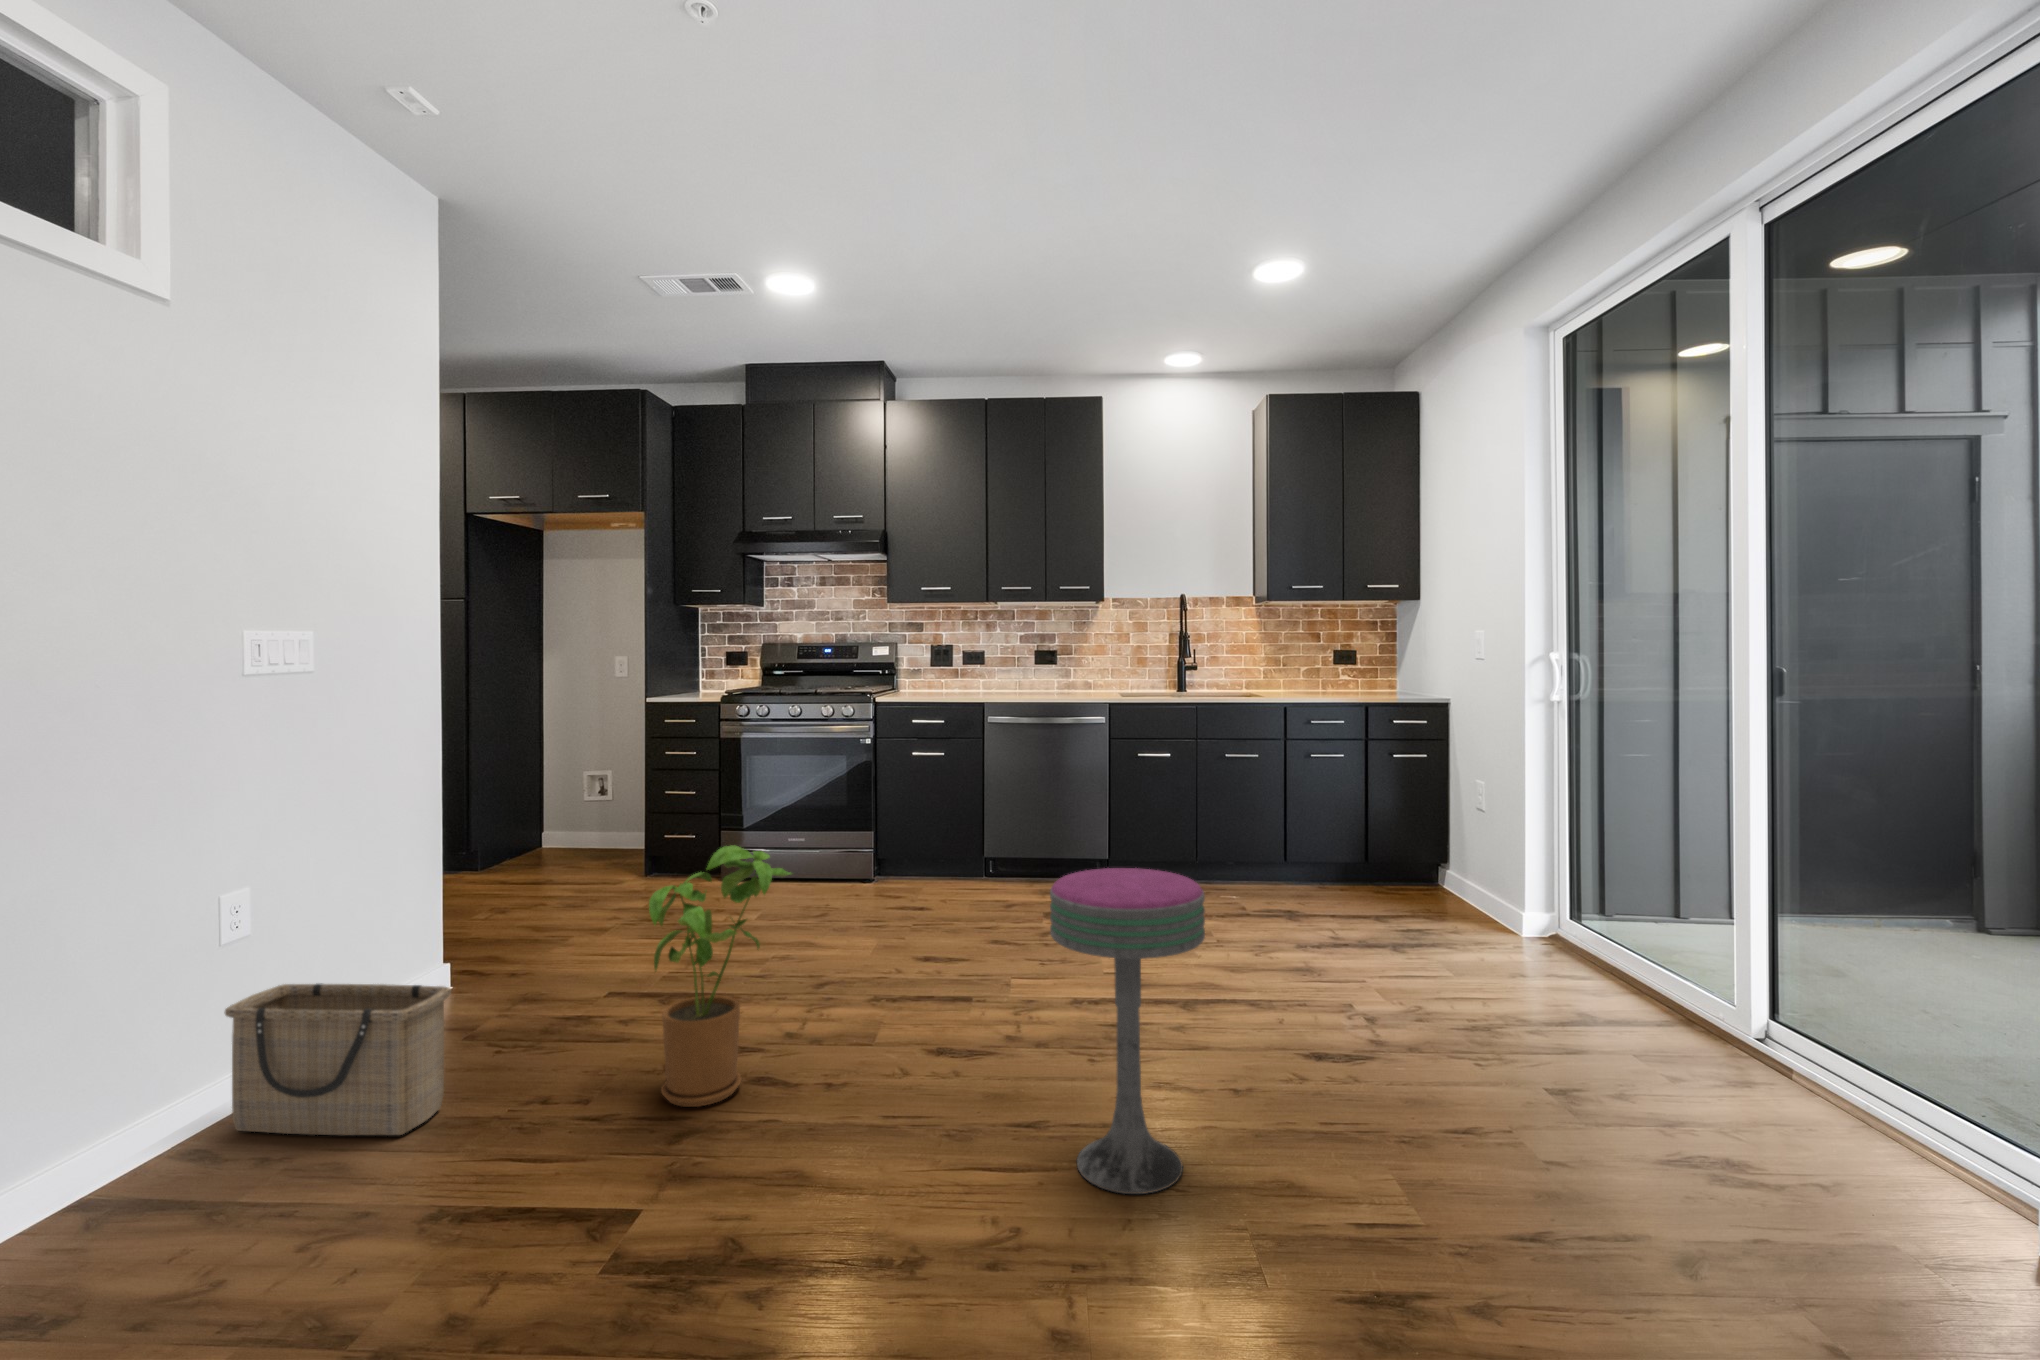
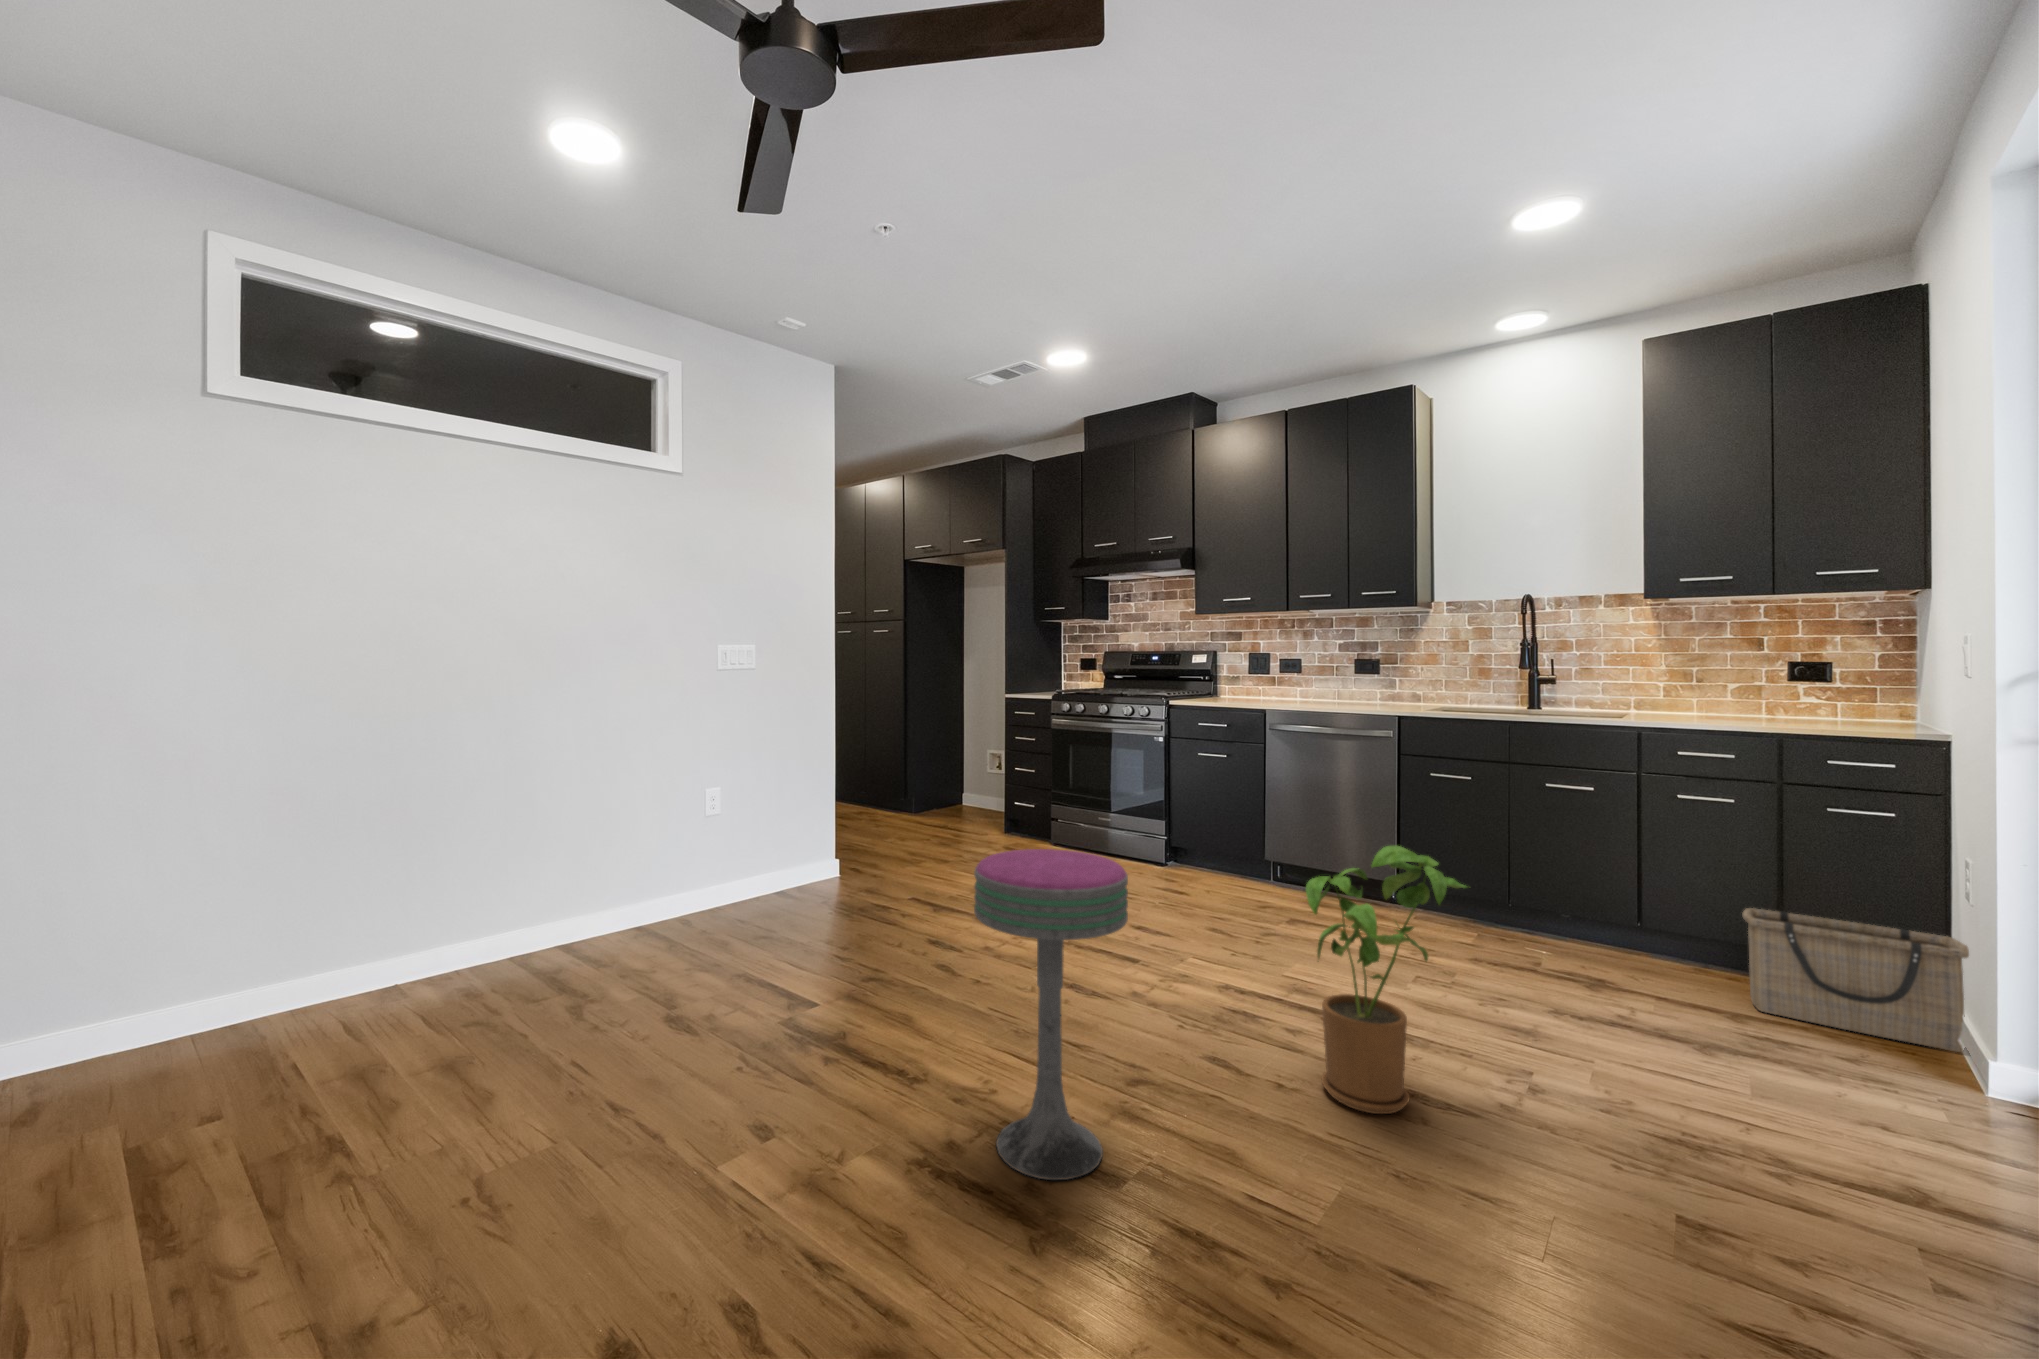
house plant: present [649,846,791,1107] -> present [1306,846,1465,1114]
basket: present [225,983,451,1135] -> present [1742,908,1969,1052]

